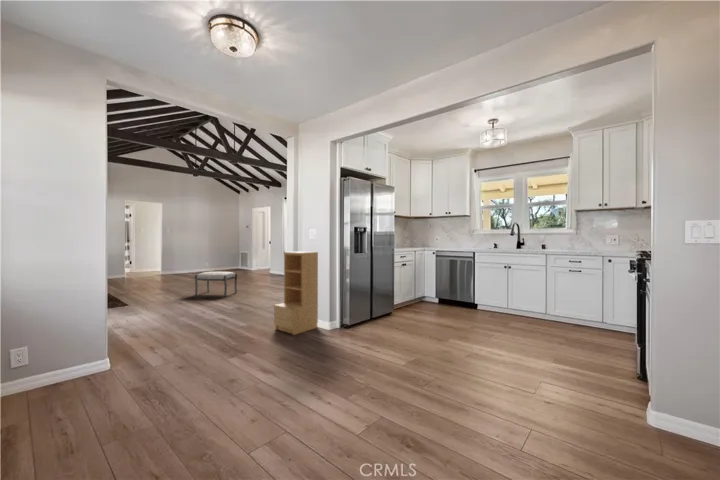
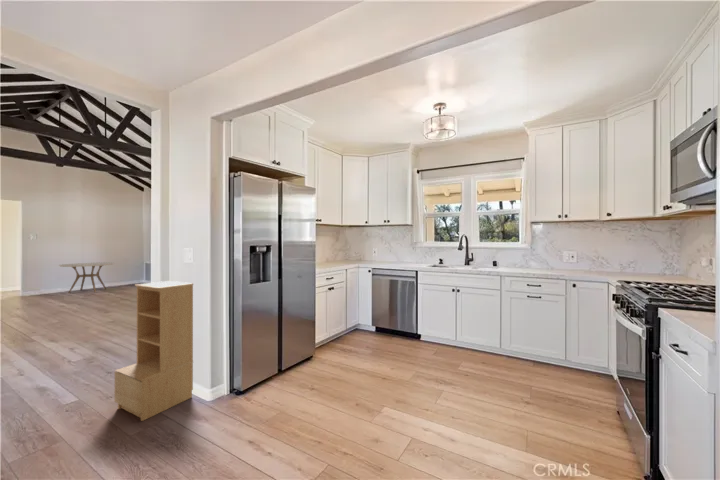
dining table: none [184,251,221,274] -> present [59,262,114,293]
ottoman: present [195,272,237,297] -> none [37,299,111,336]

